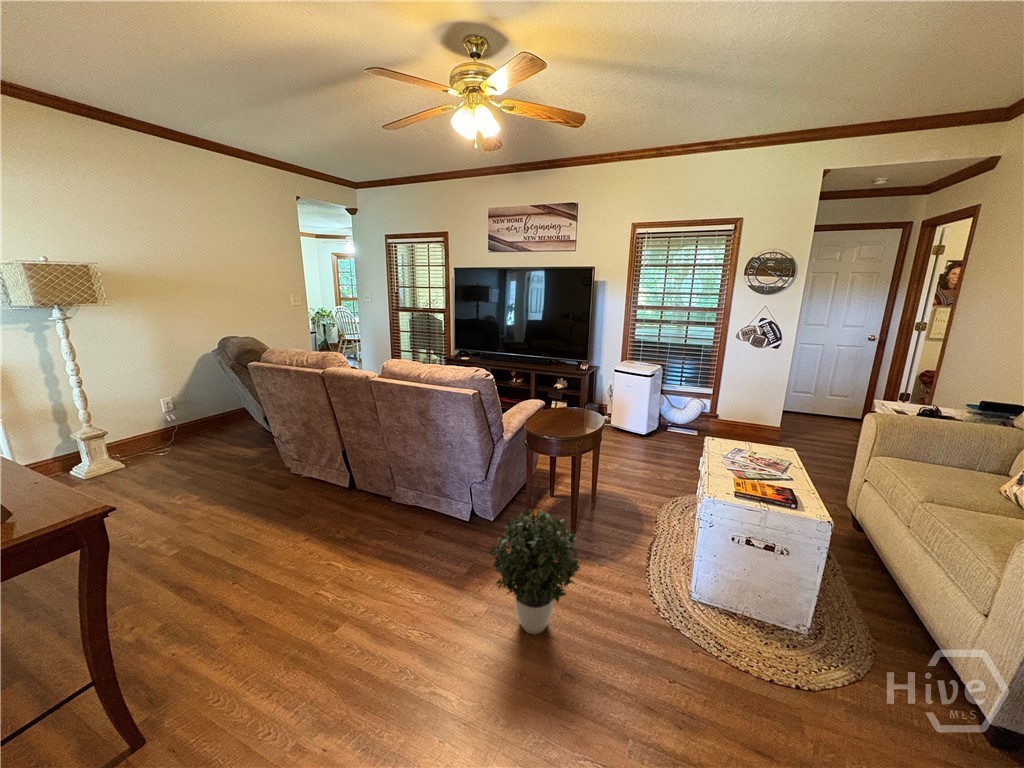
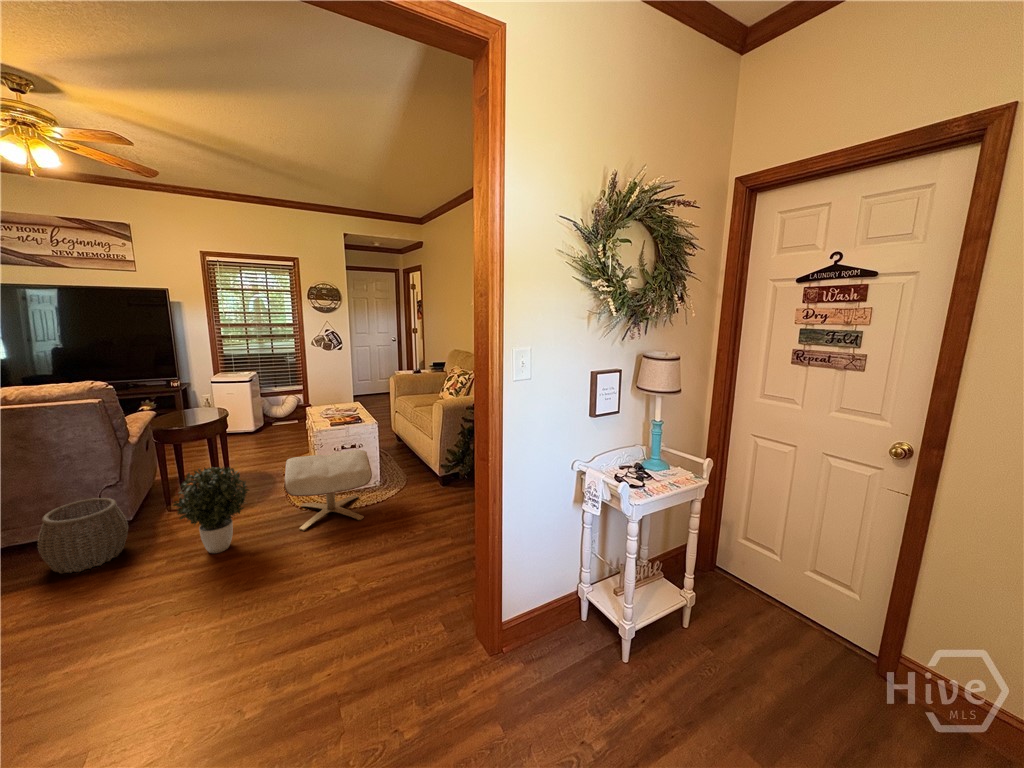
woven basket: none [405,489,474,570] -> present [38,498,128,573]
ottoman: none [628,528,801,720] -> present [284,450,372,531]

